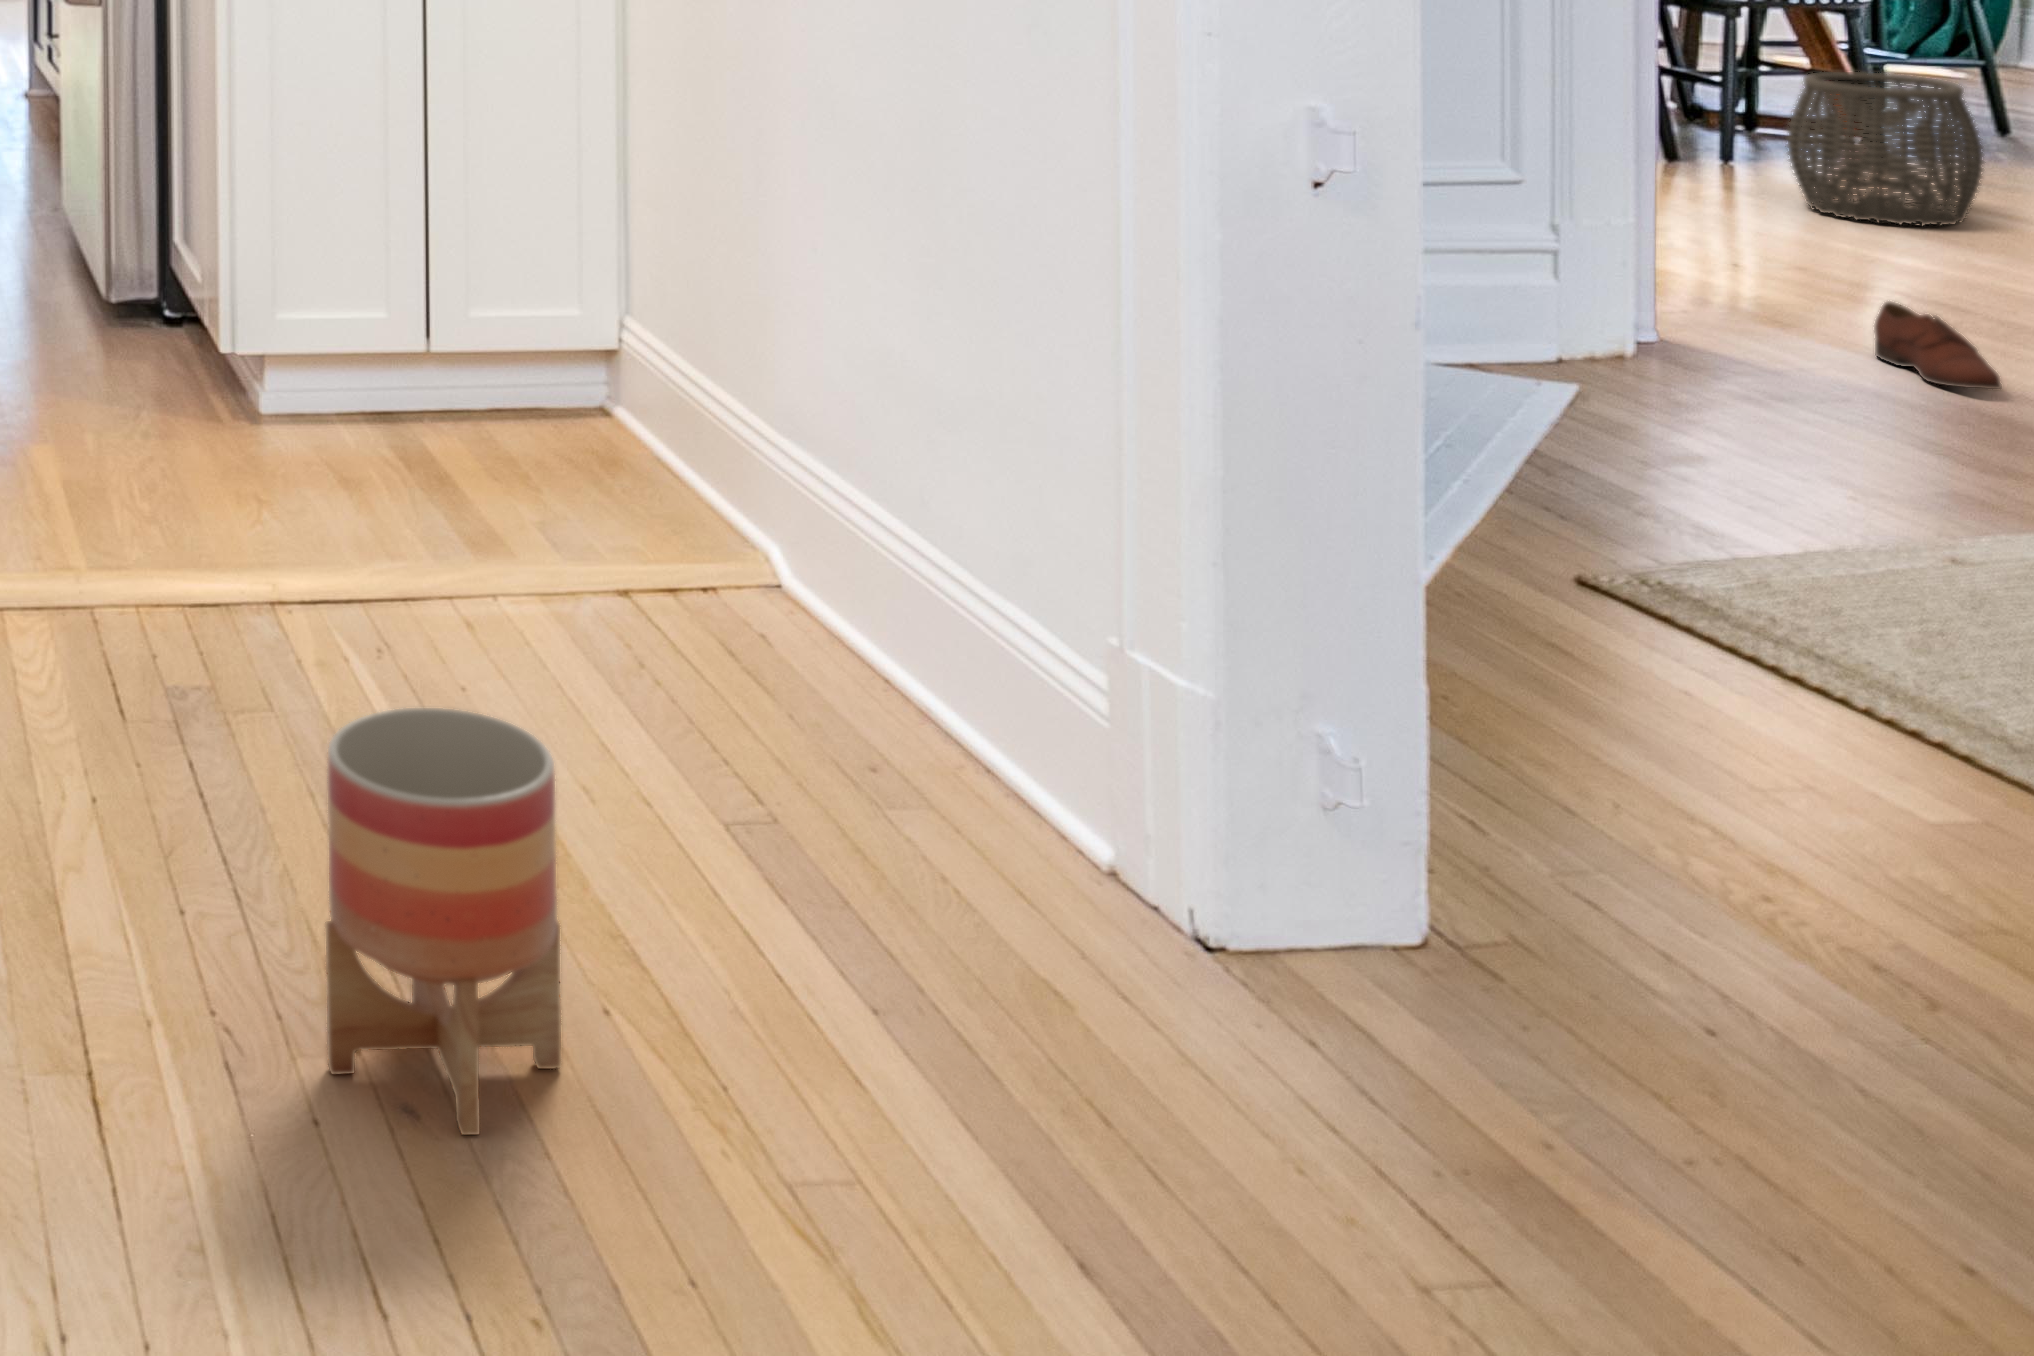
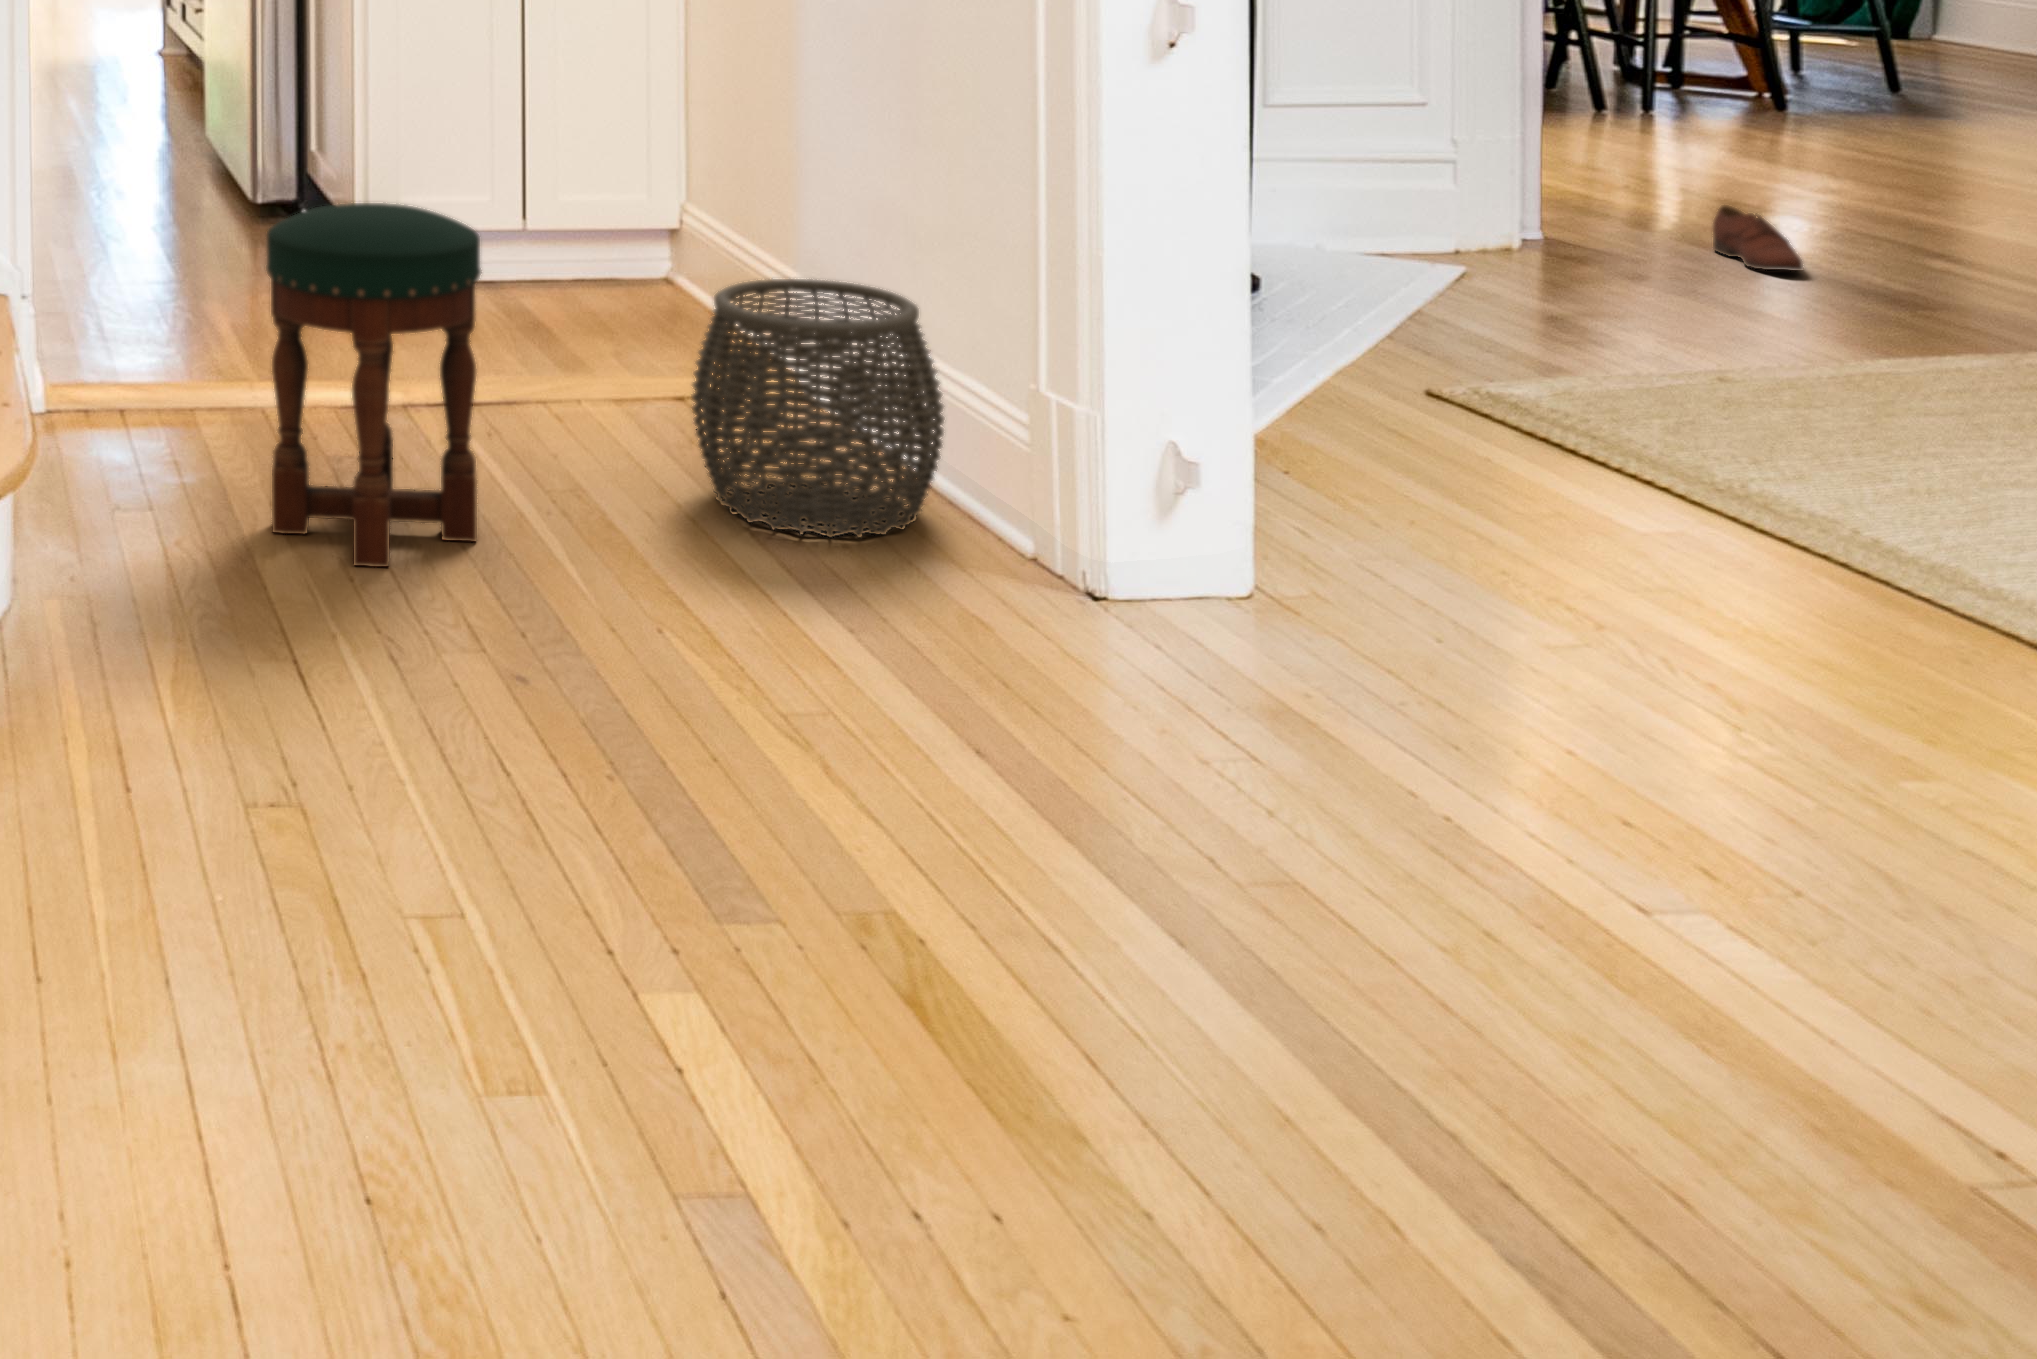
woven basket: present [1785,72,1983,226] -> present [692,279,944,537]
stool: none [74,376,361,892] -> present [266,203,482,567]
planter: present [326,708,561,1135] -> none [461,412,625,687]

